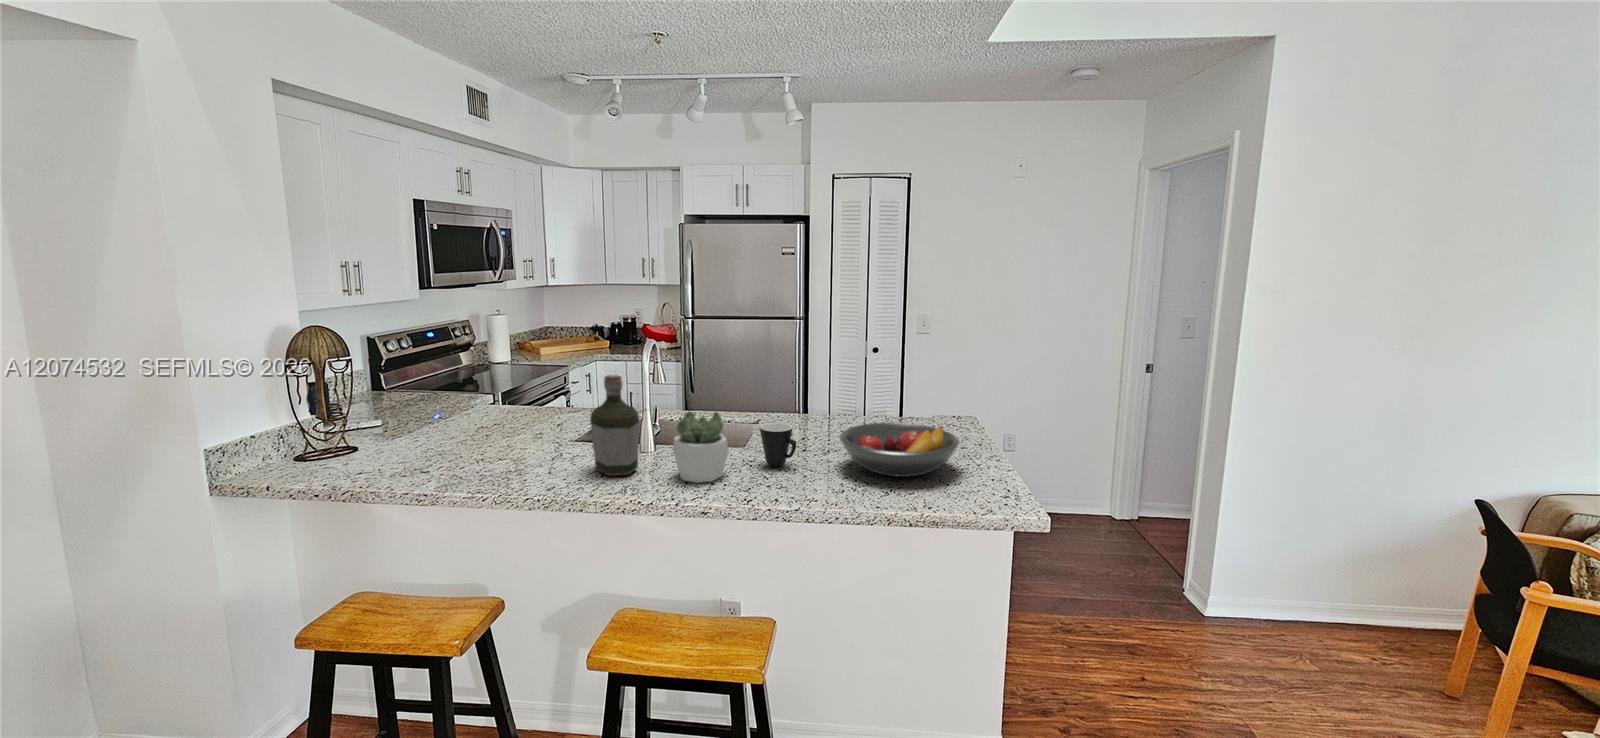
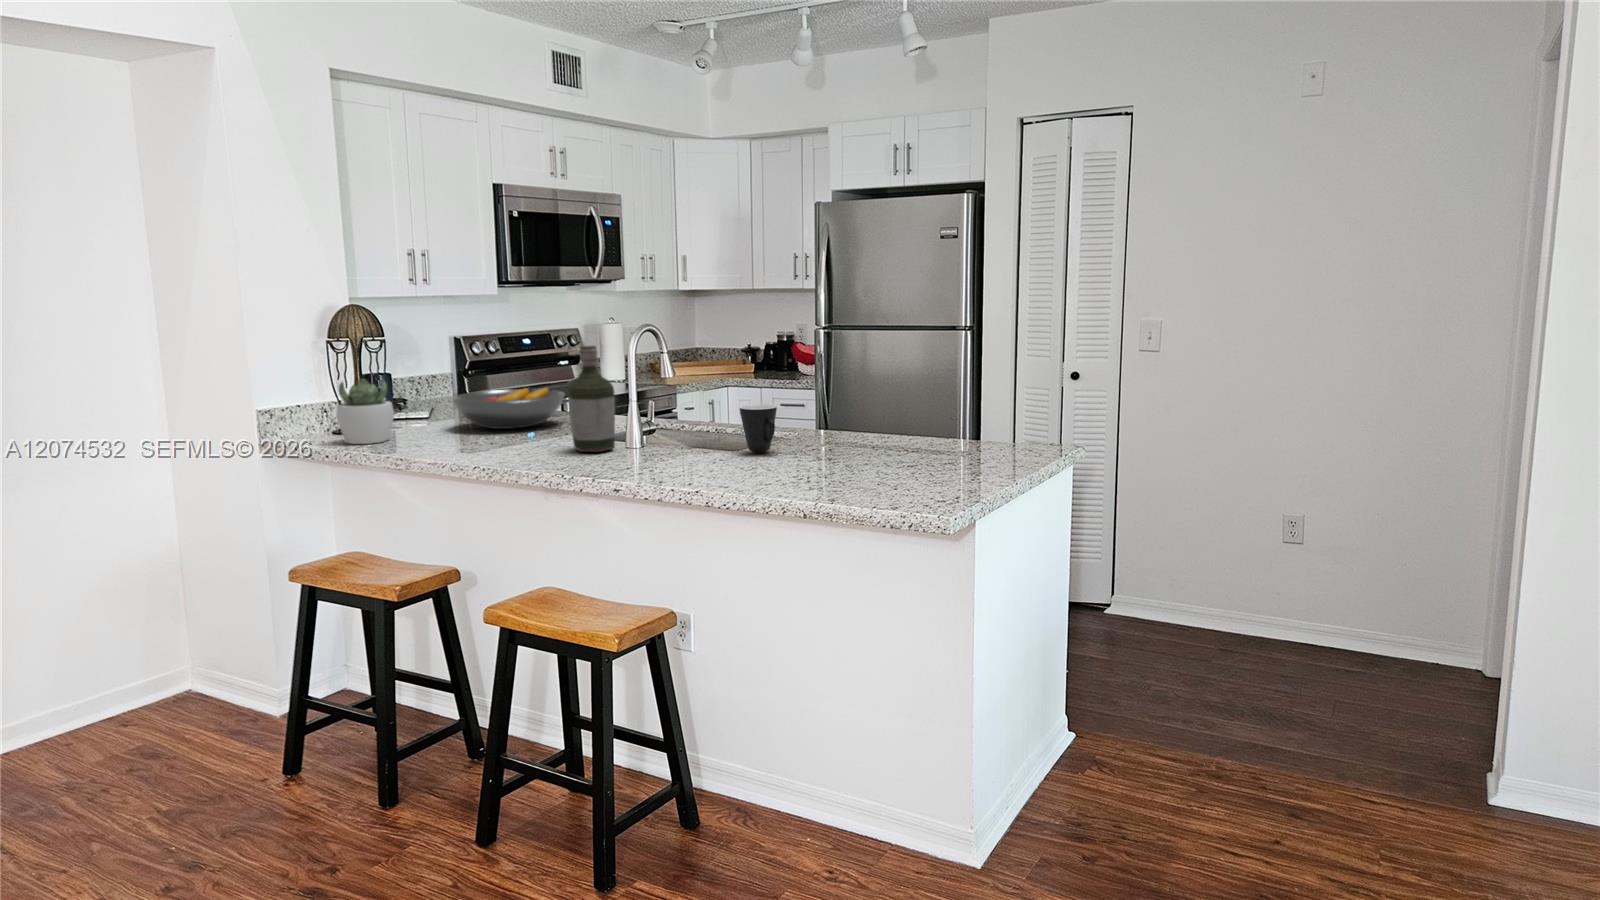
succulent plant: present [673,411,728,483] -> present [336,379,394,444]
fruit bowl: present [840,423,960,477] -> present [452,387,565,429]

